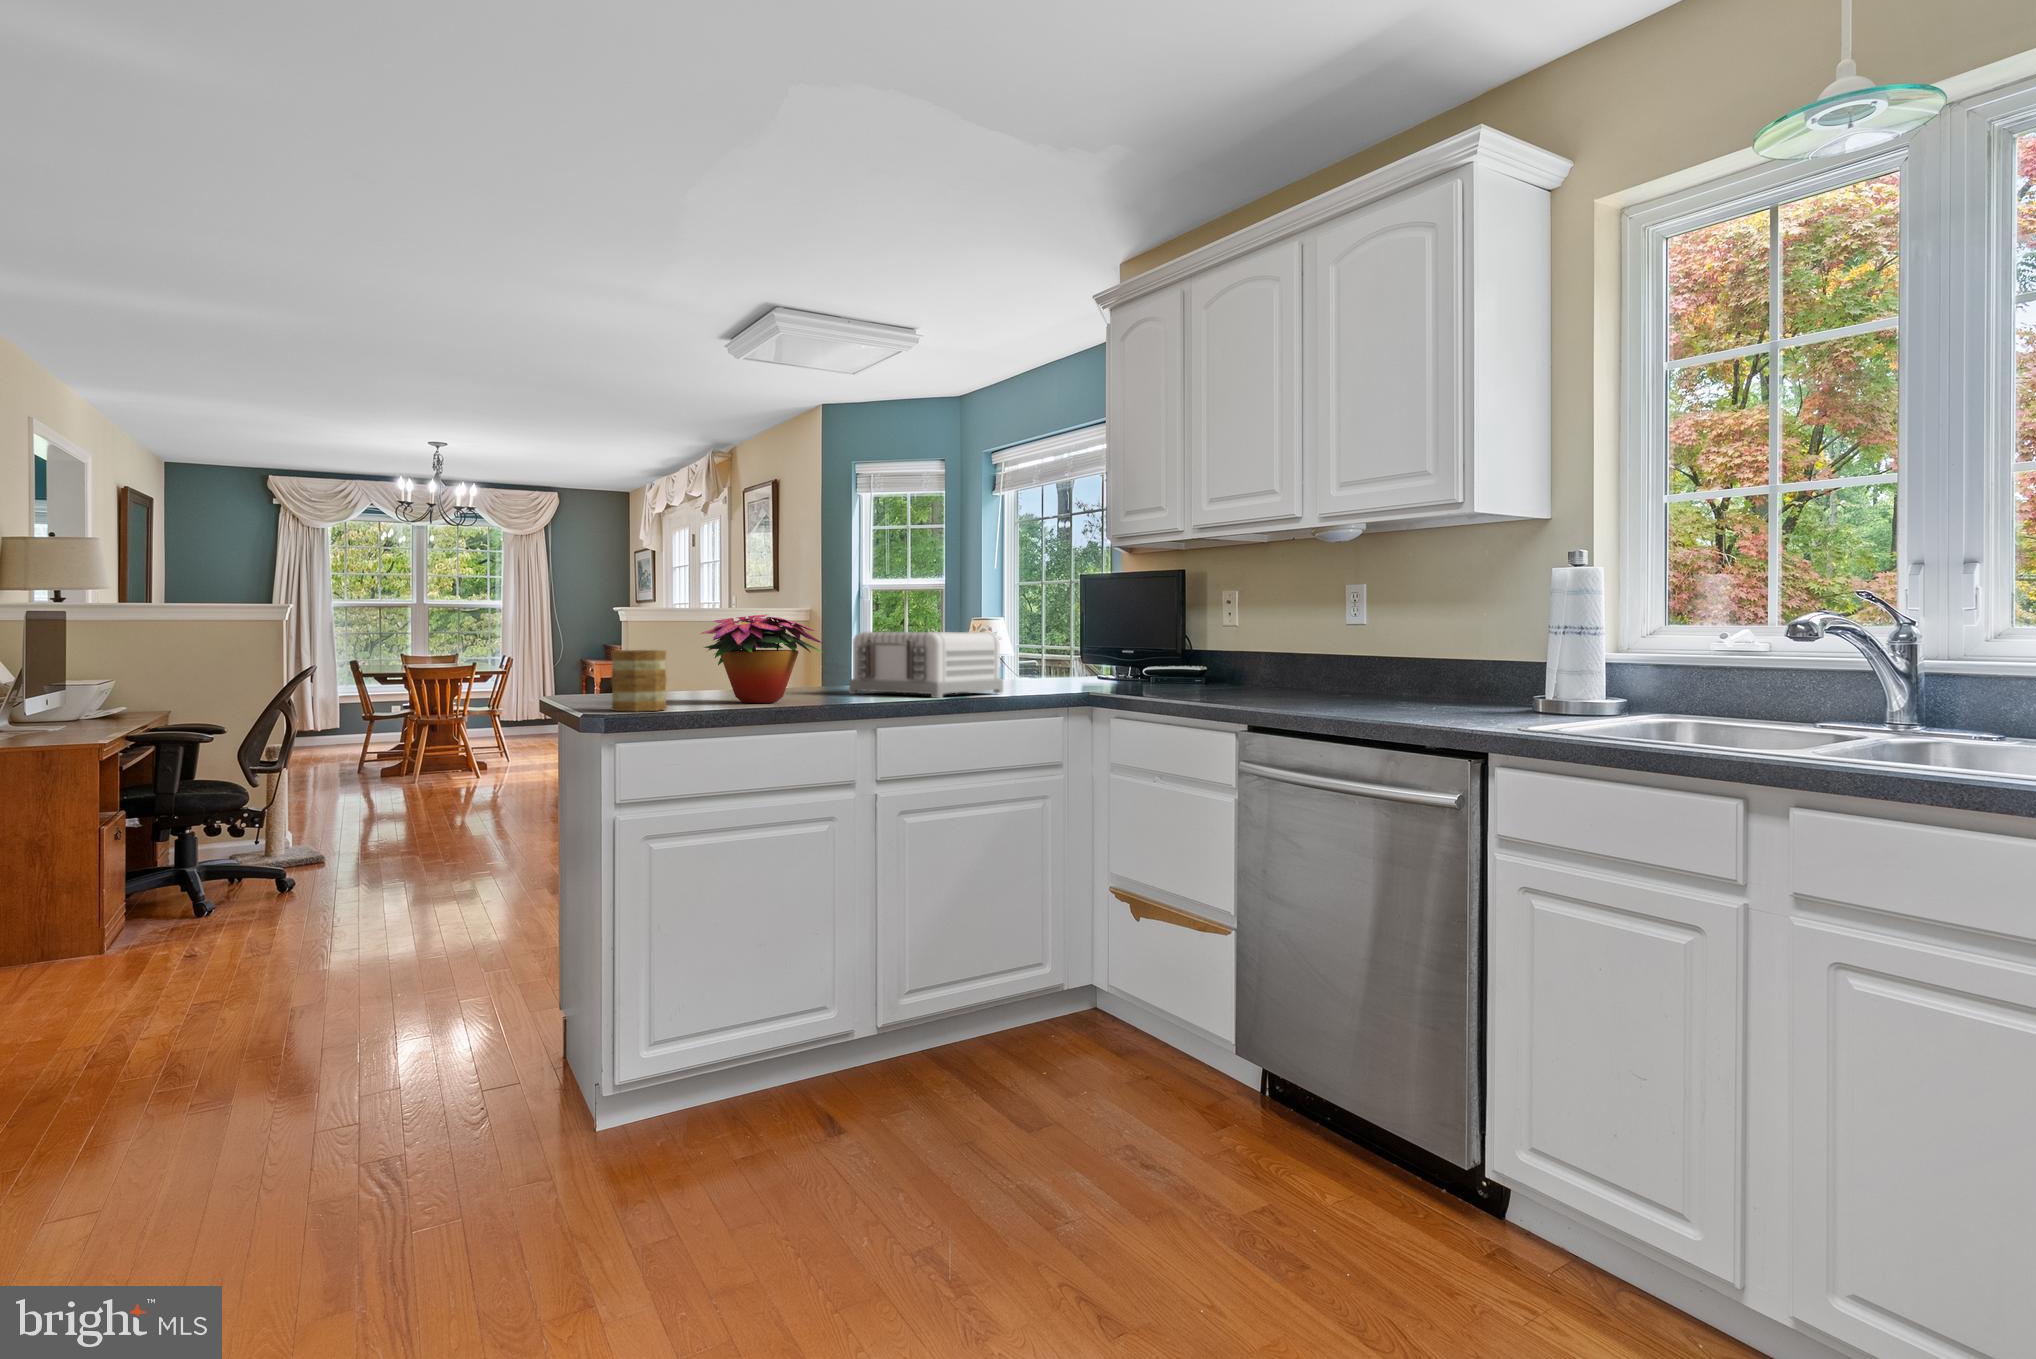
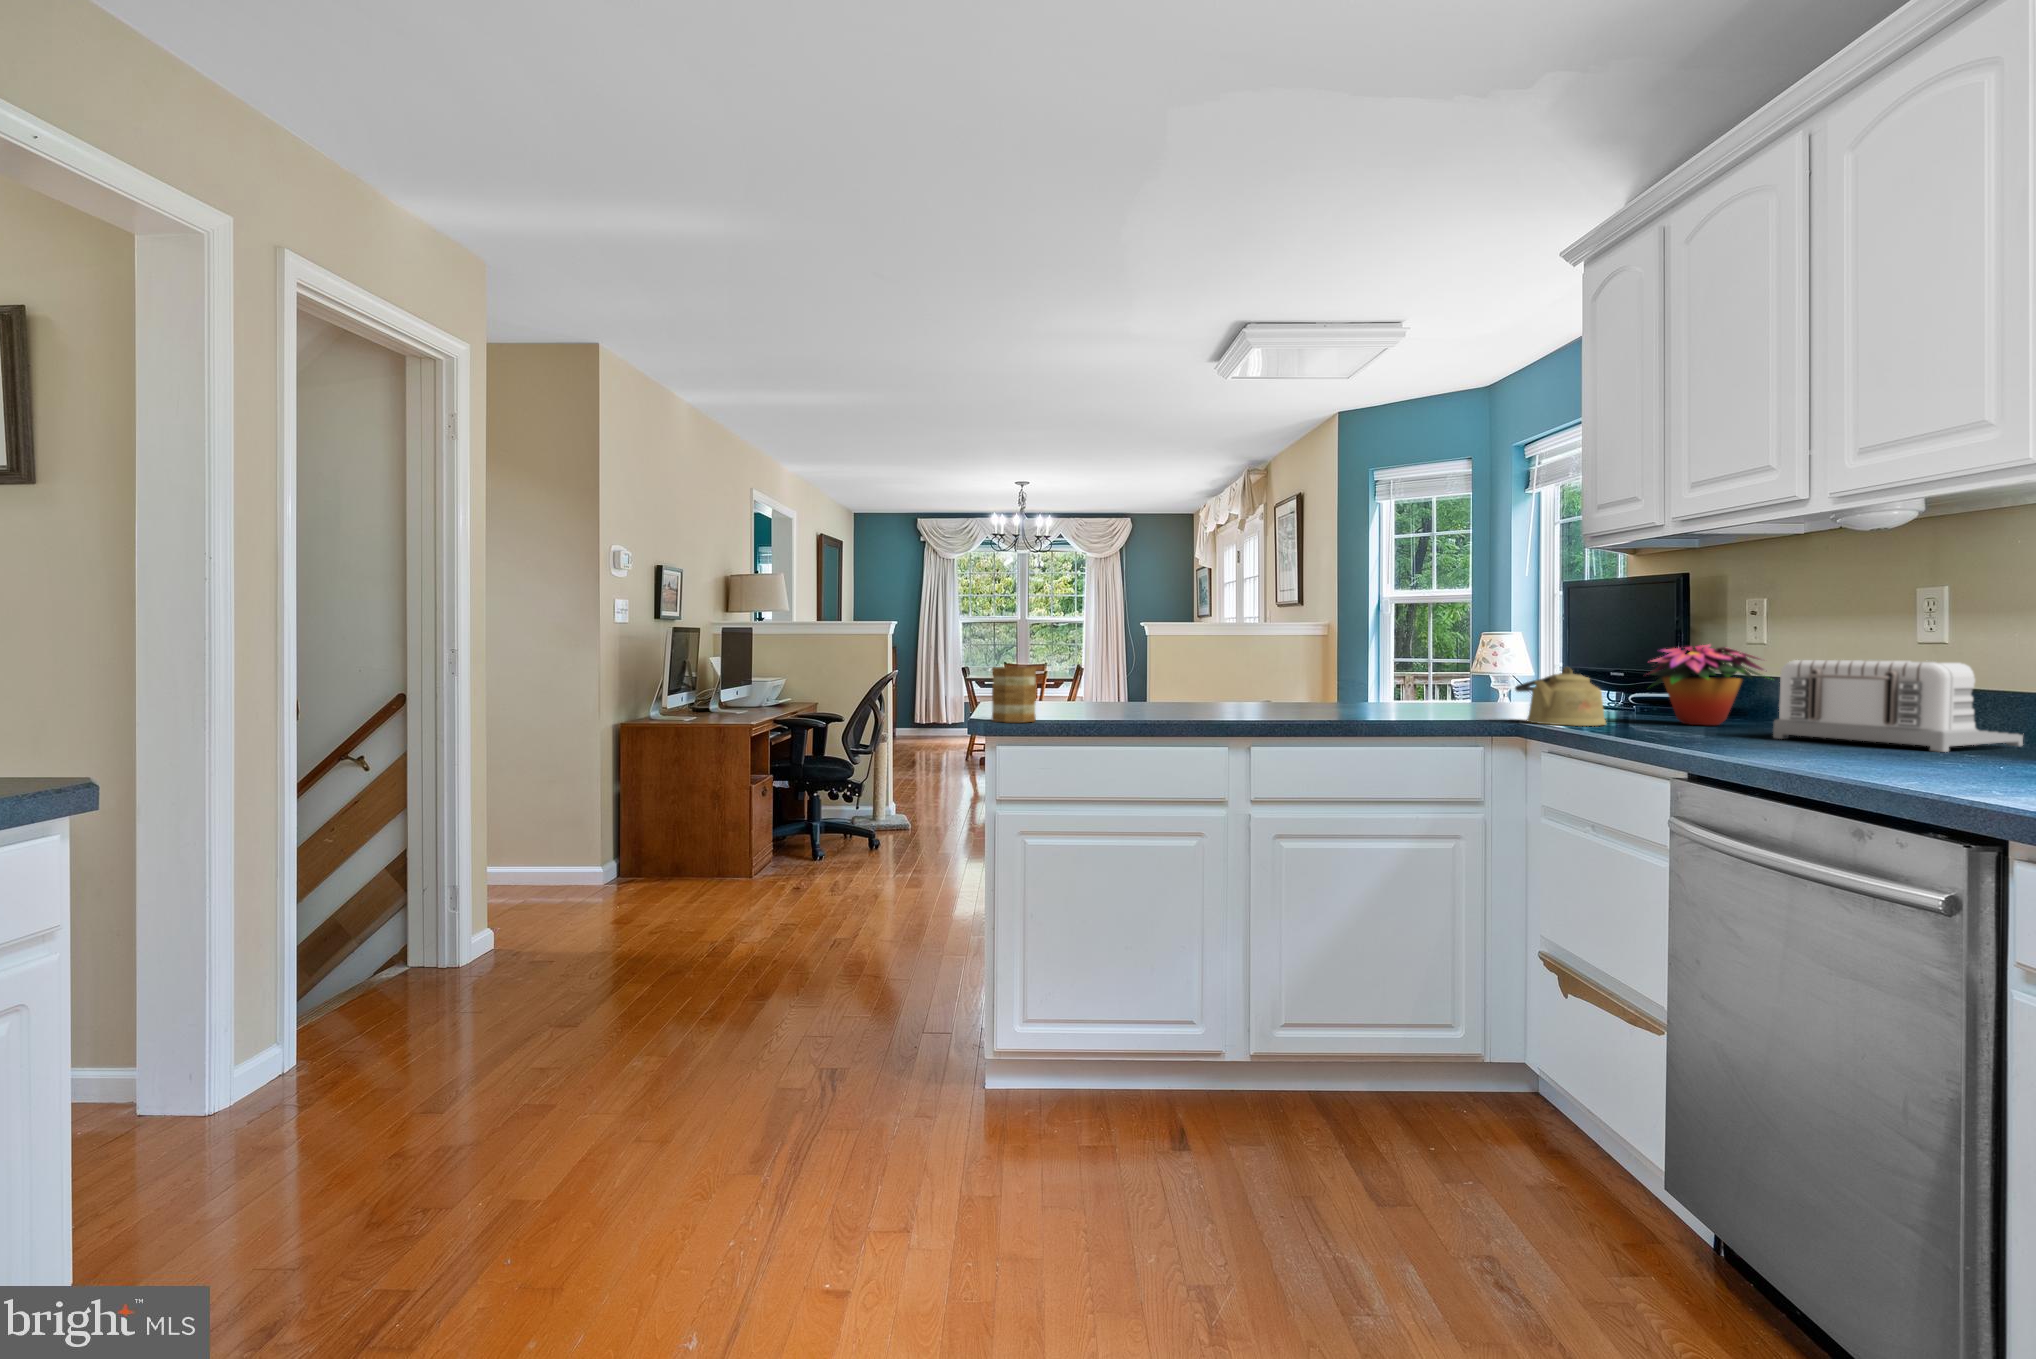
flower arrangement: present [701,614,822,703] -> present [1649,645,1763,725]
toaster: present [849,632,1003,698] -> present [1773,659,2023,752]
kettle: none [1069,645,1139,695] -> present [1515,667,1606,726]

